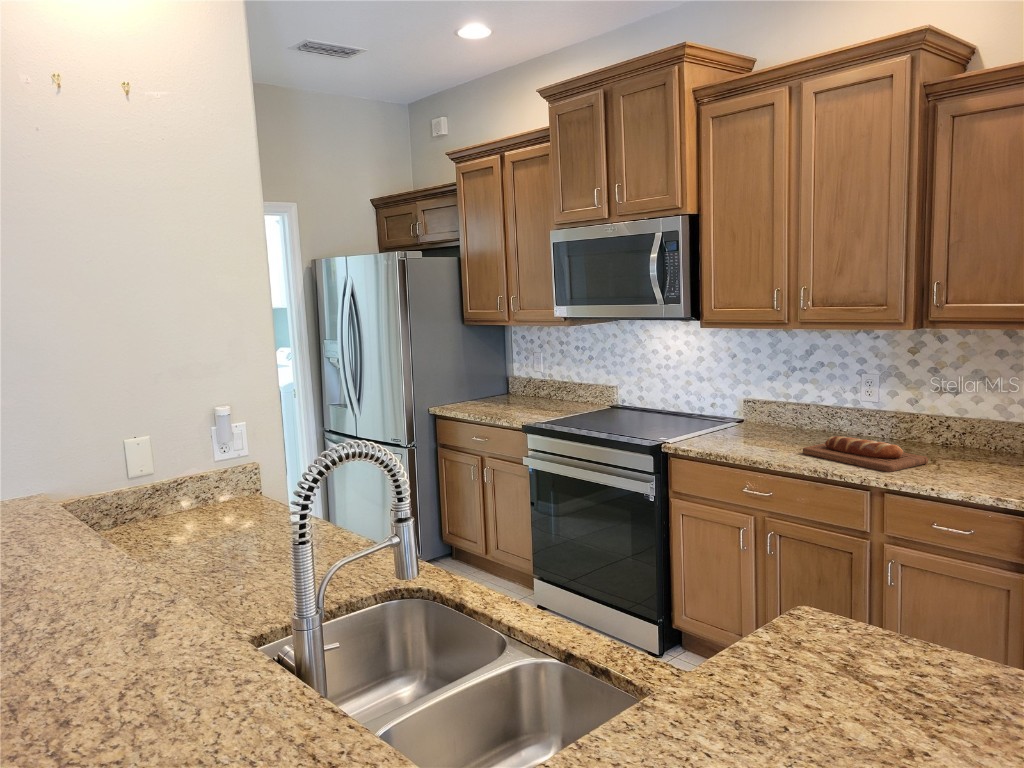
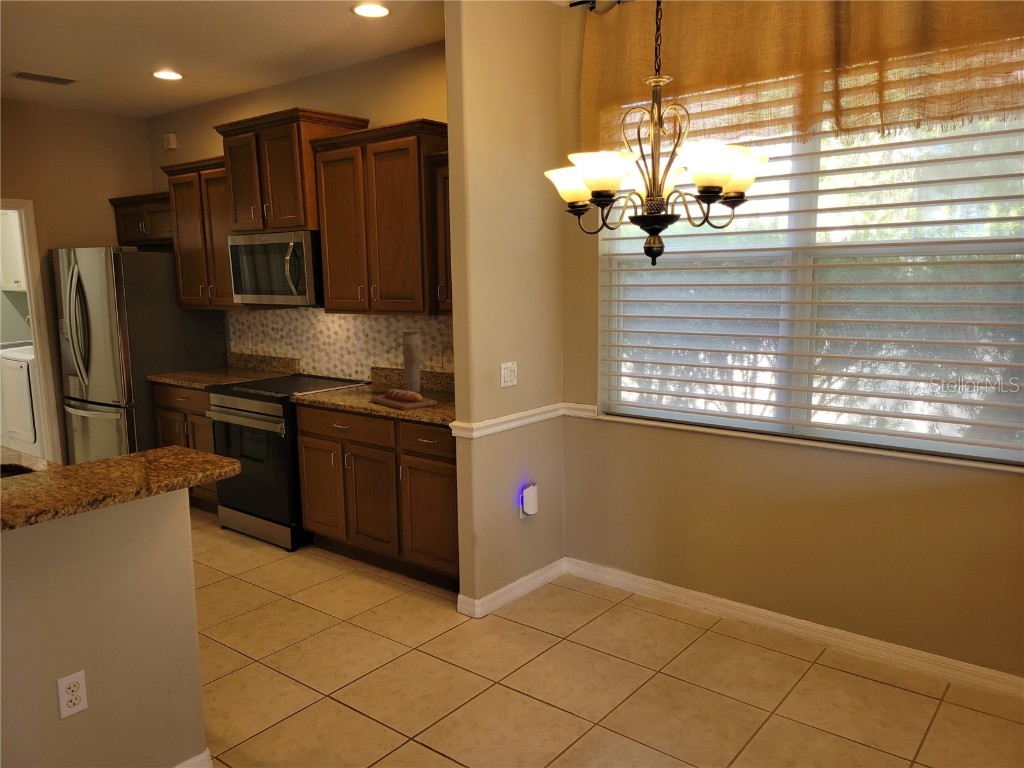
vase: none [822,348,853,438] -> present [402,330,421,393]

